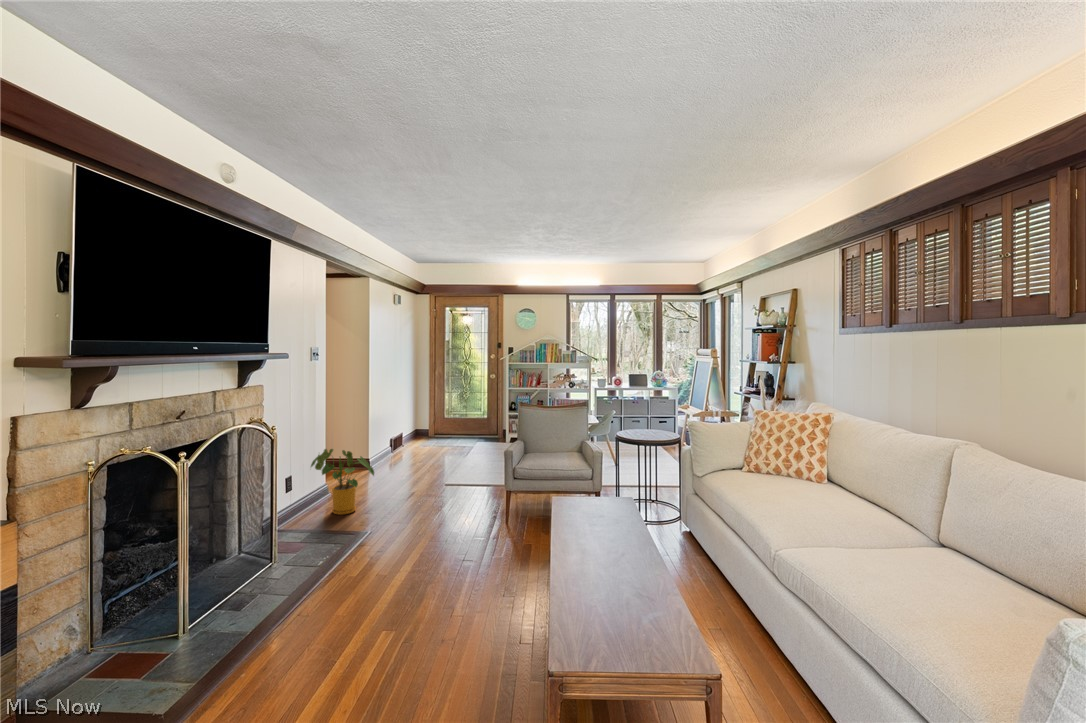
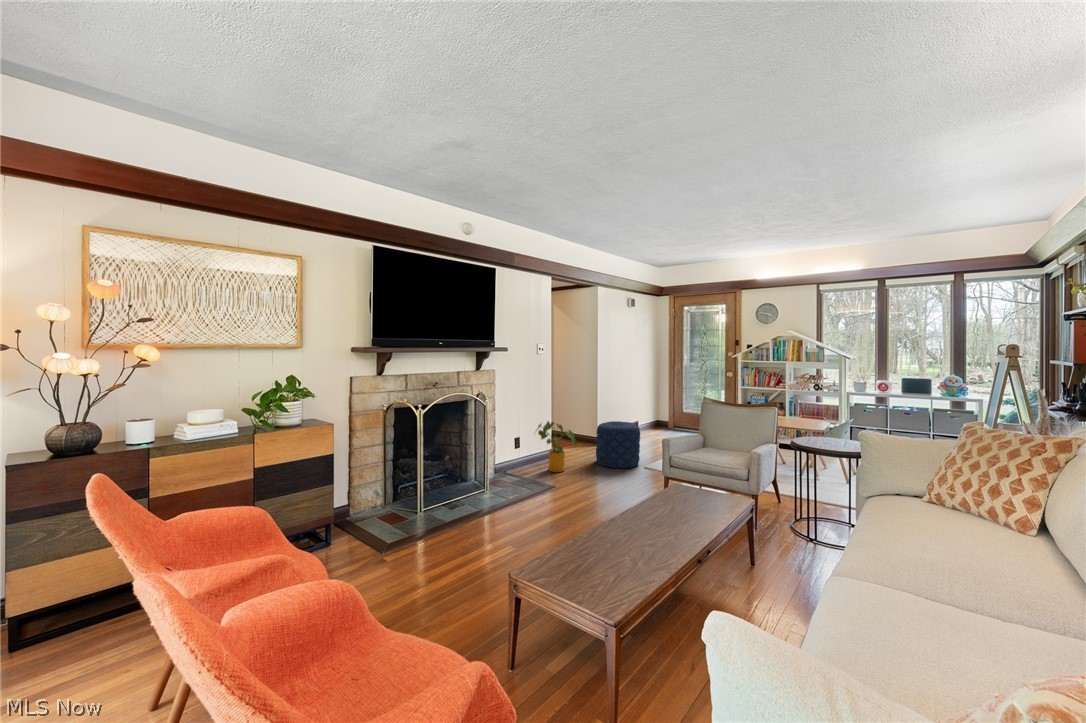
pouf: none [385,437,438,494] -> present [596,421,640,468]

